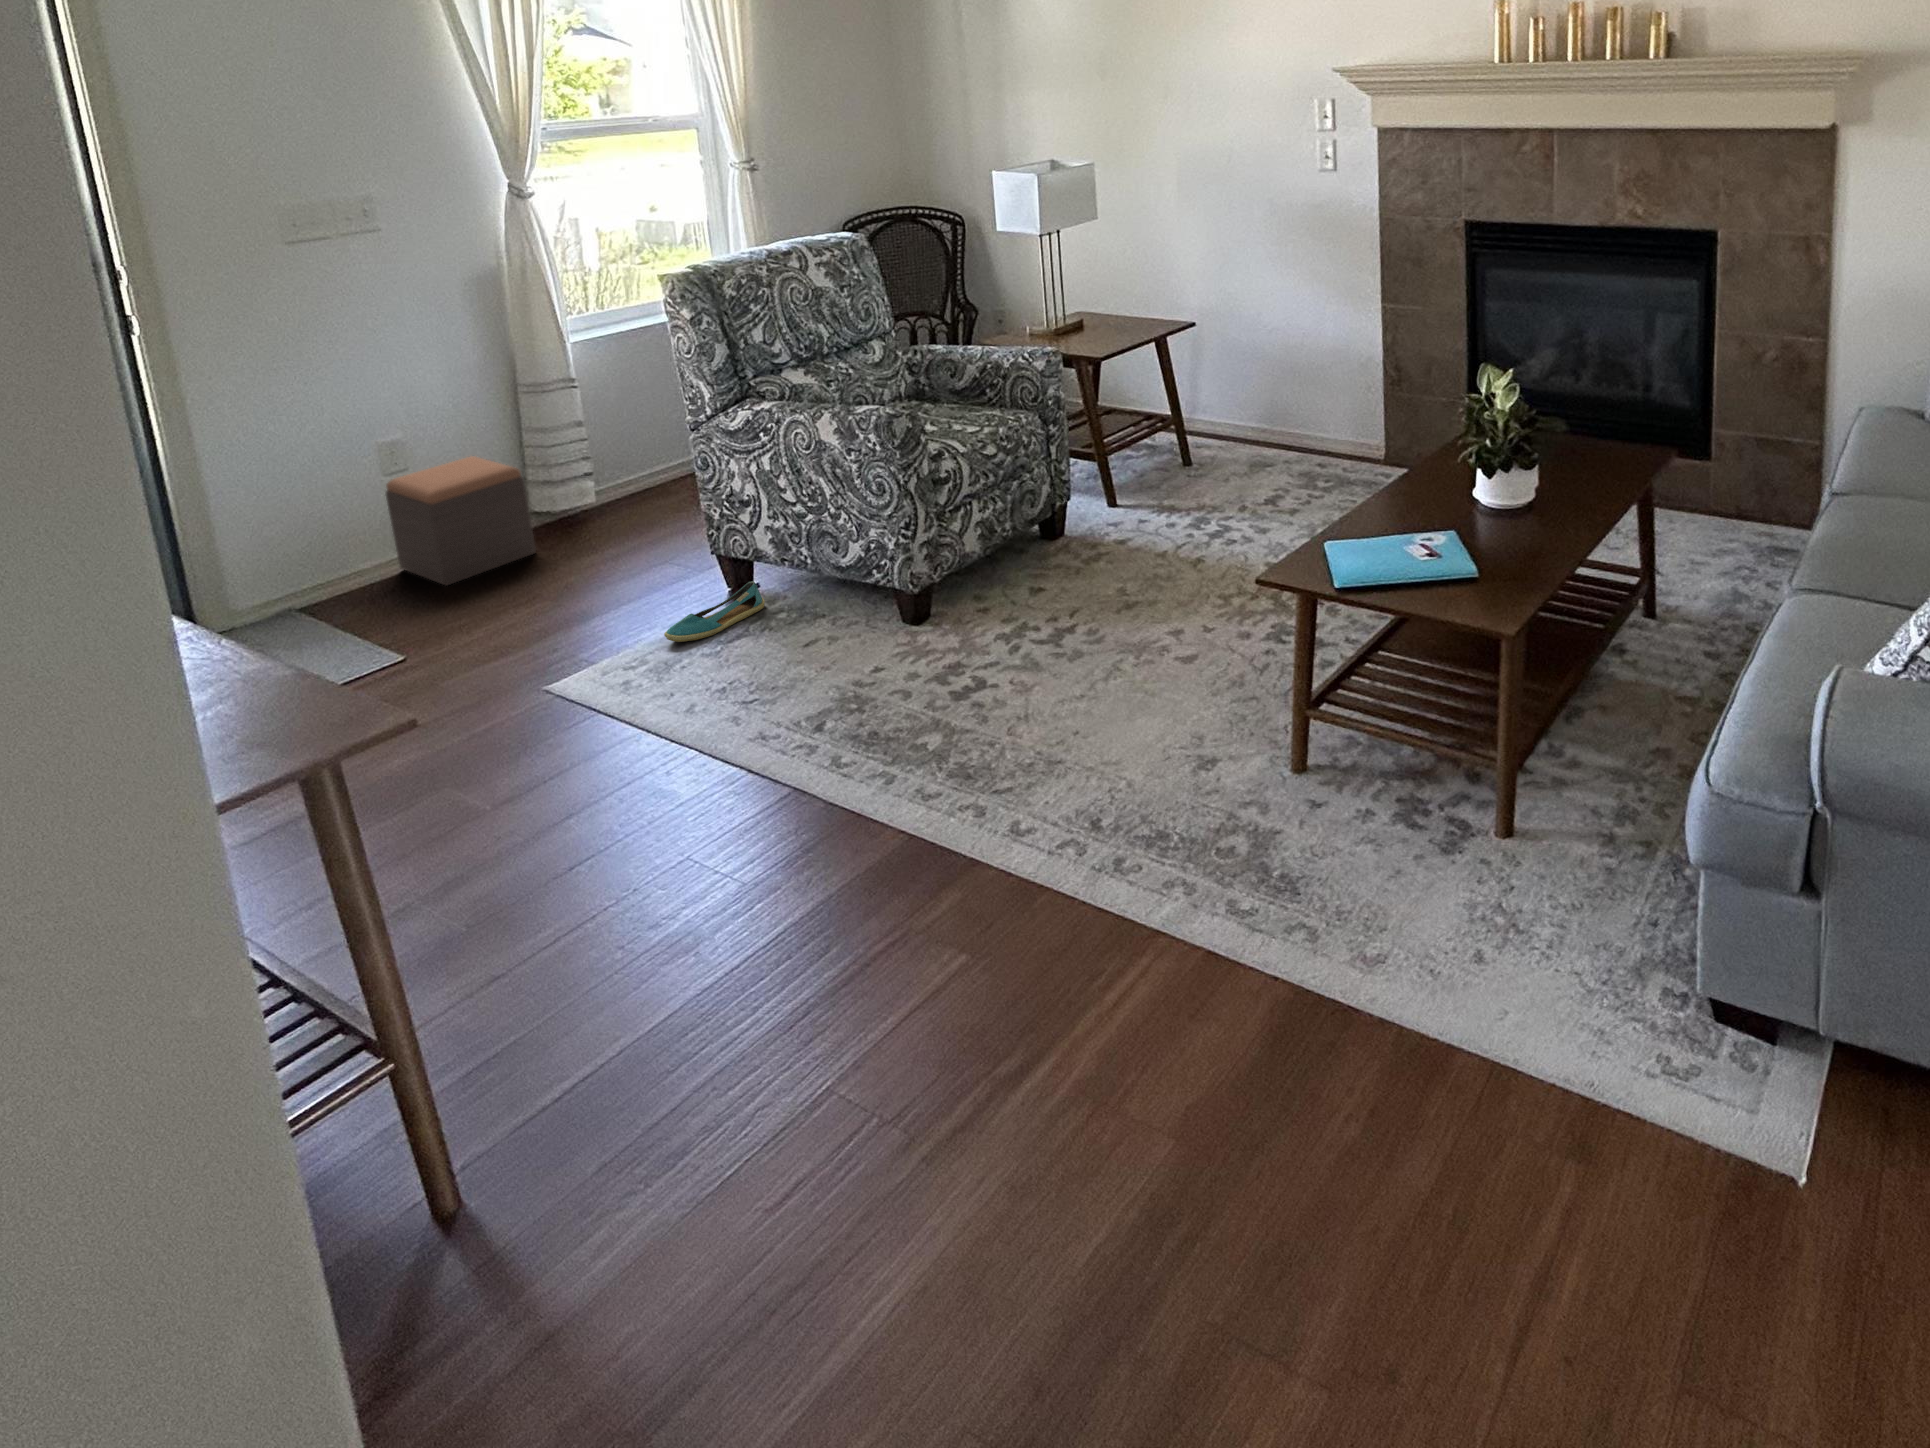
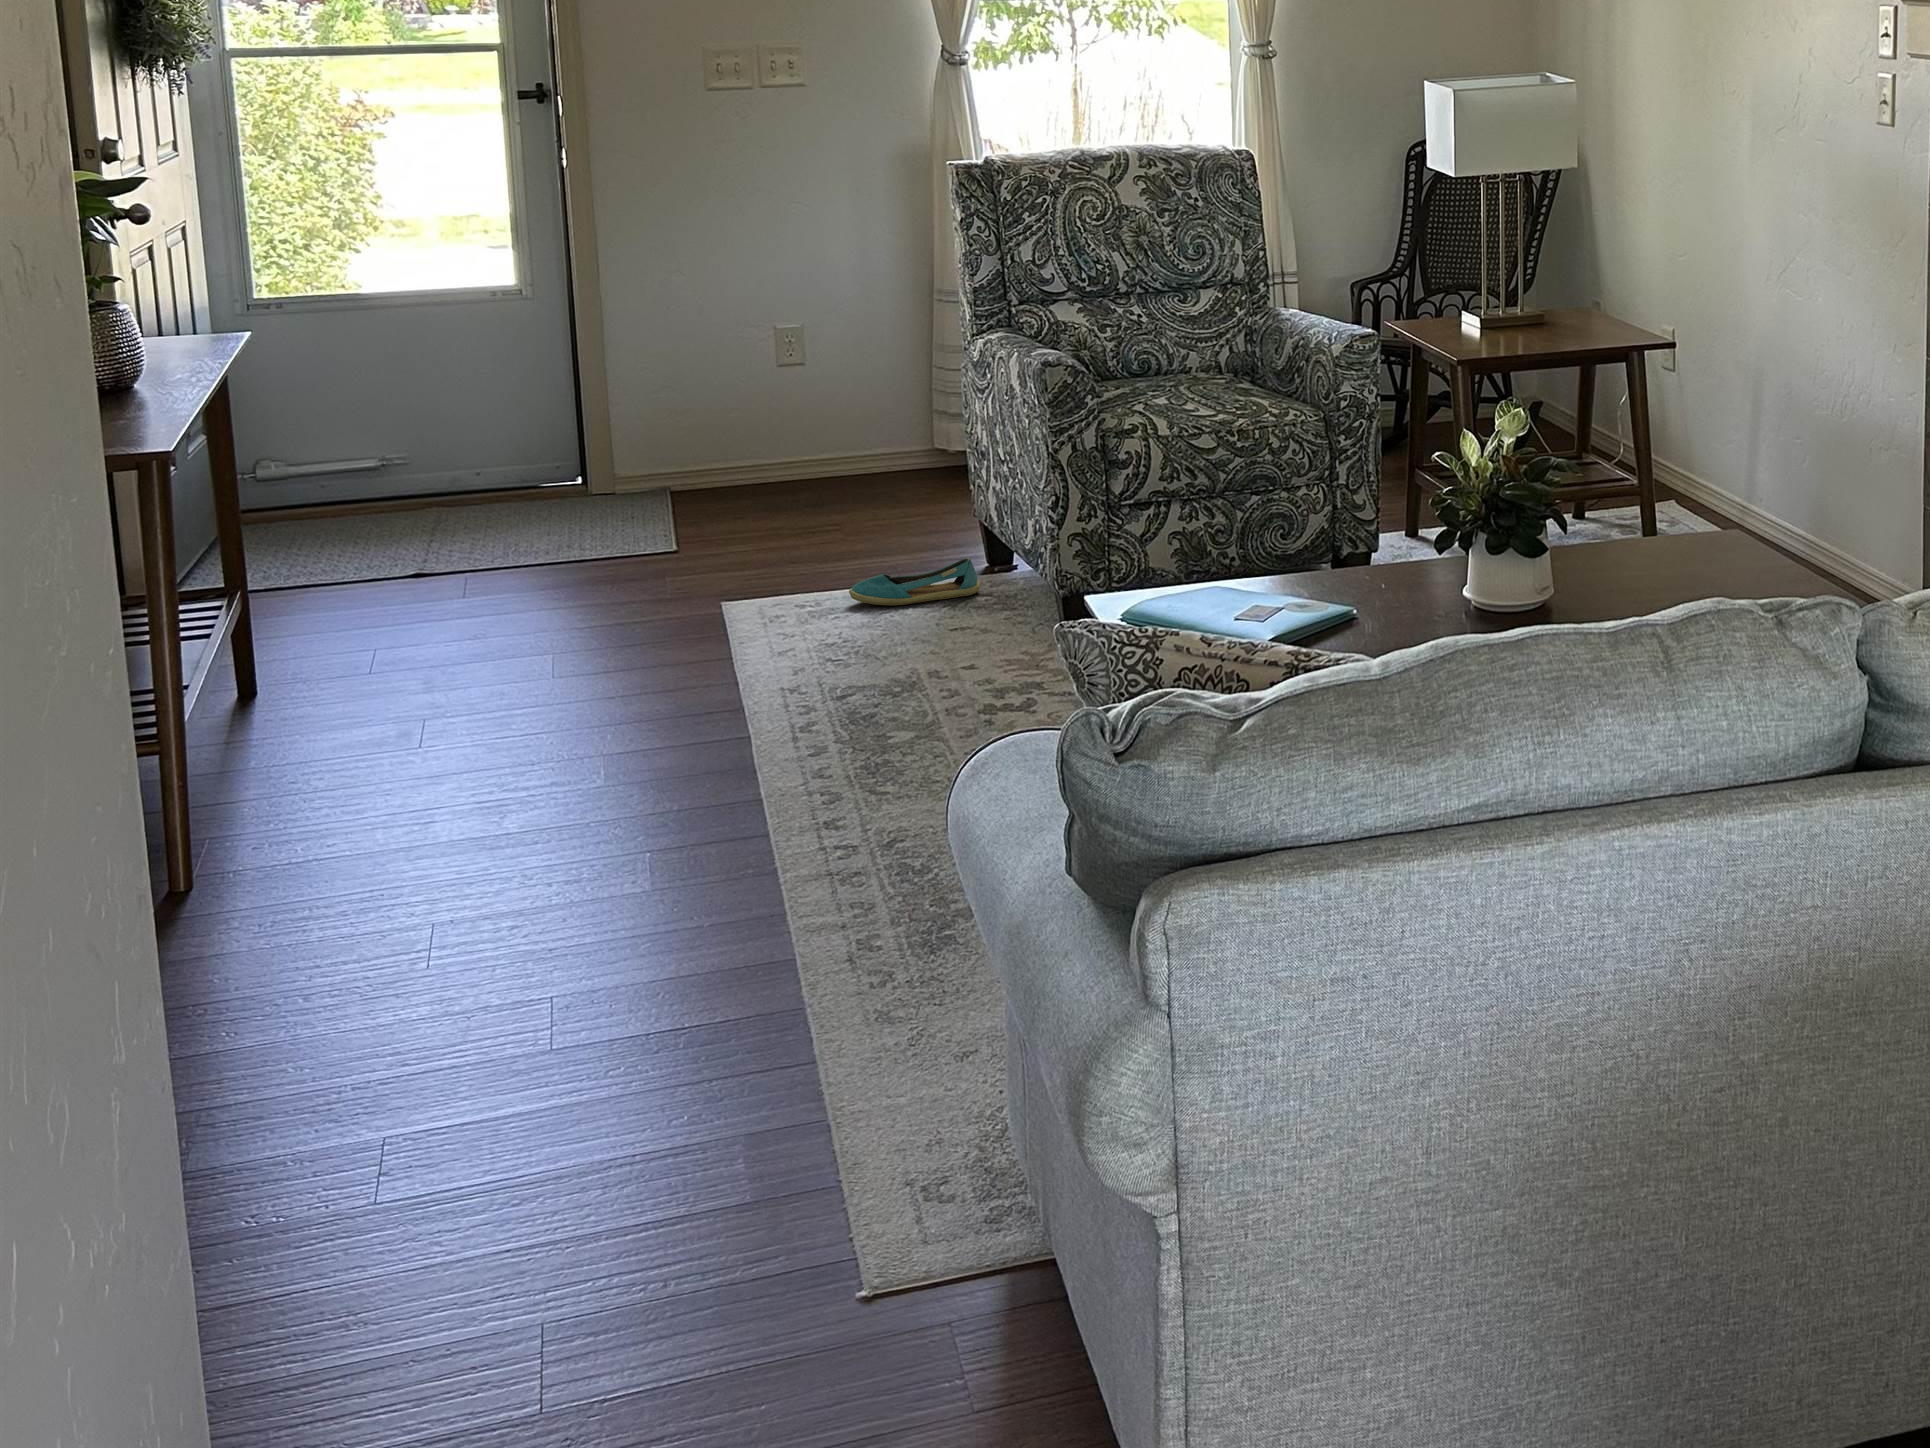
footstool: present [386,456,536,585] -> none [759,369,882,507]

